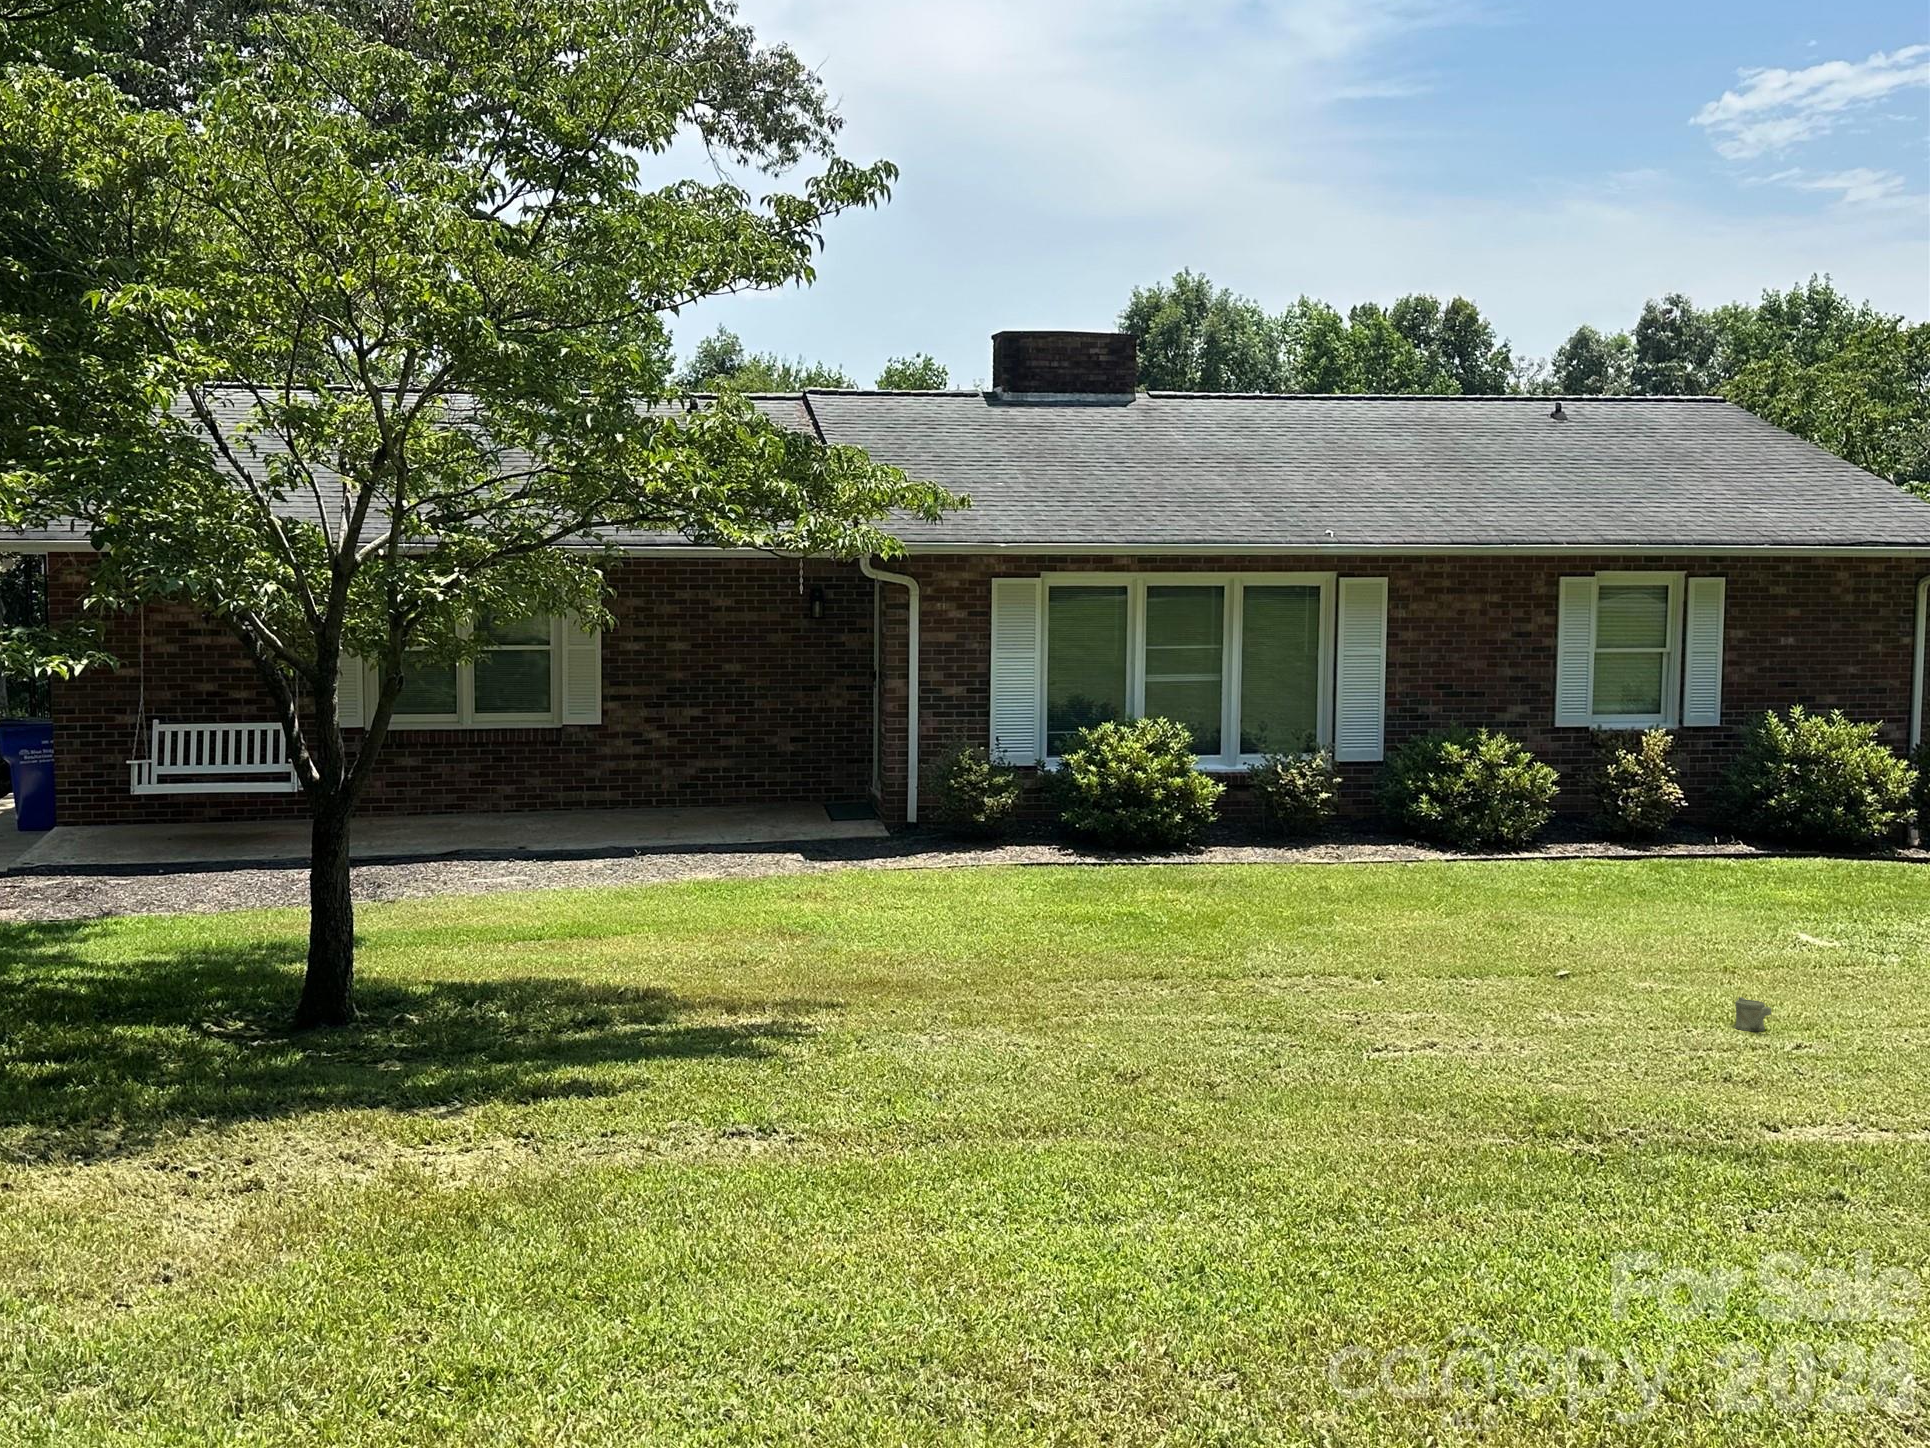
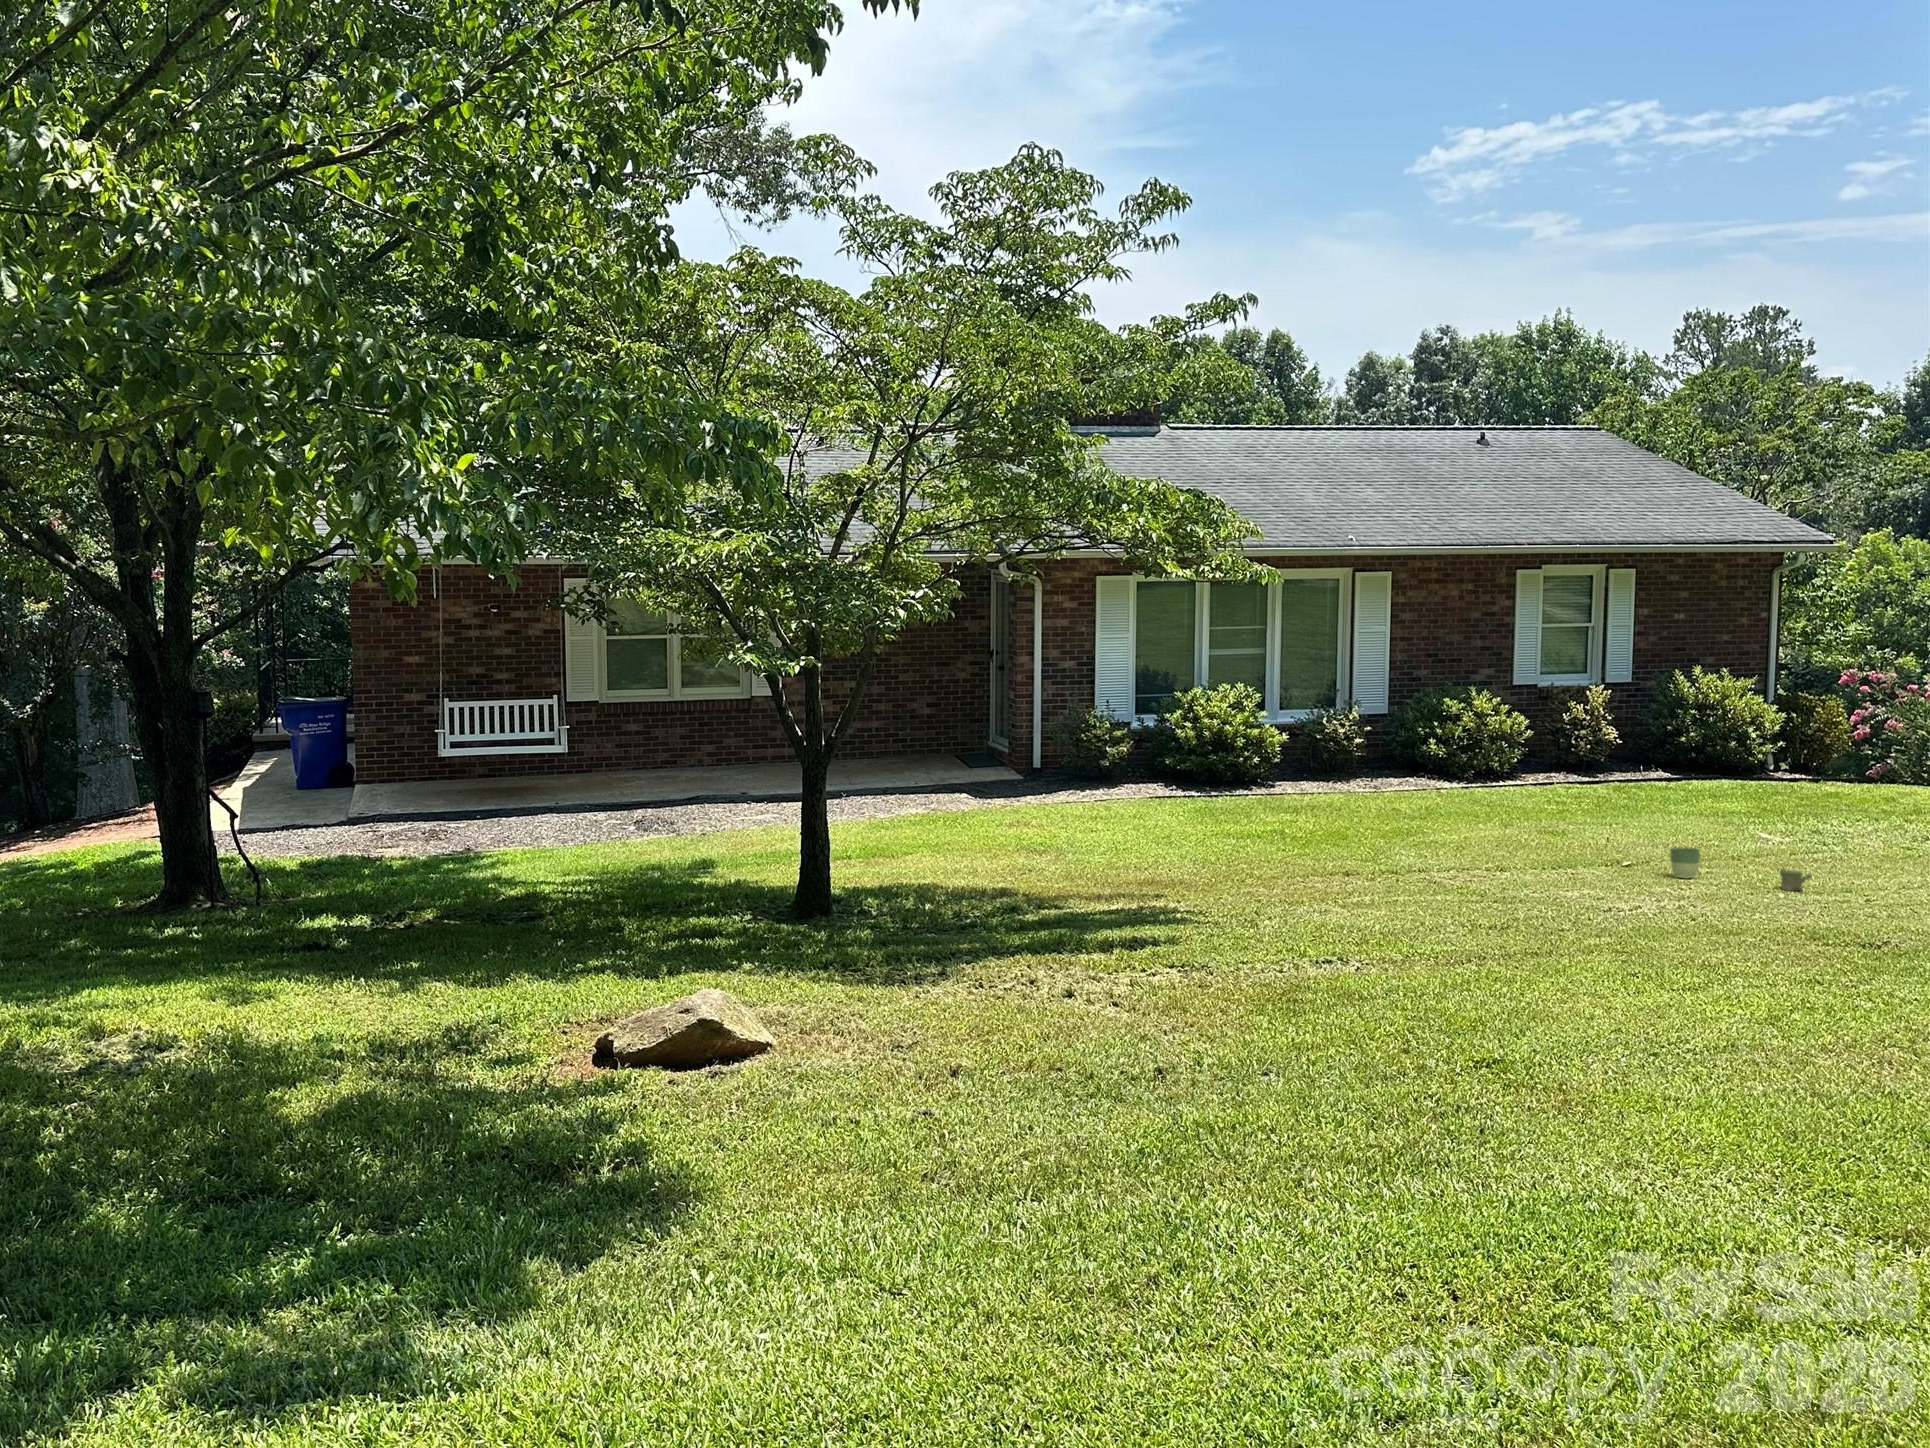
planter: none [1596,960,1638,1005] -> present [1670,847,1700,879]

